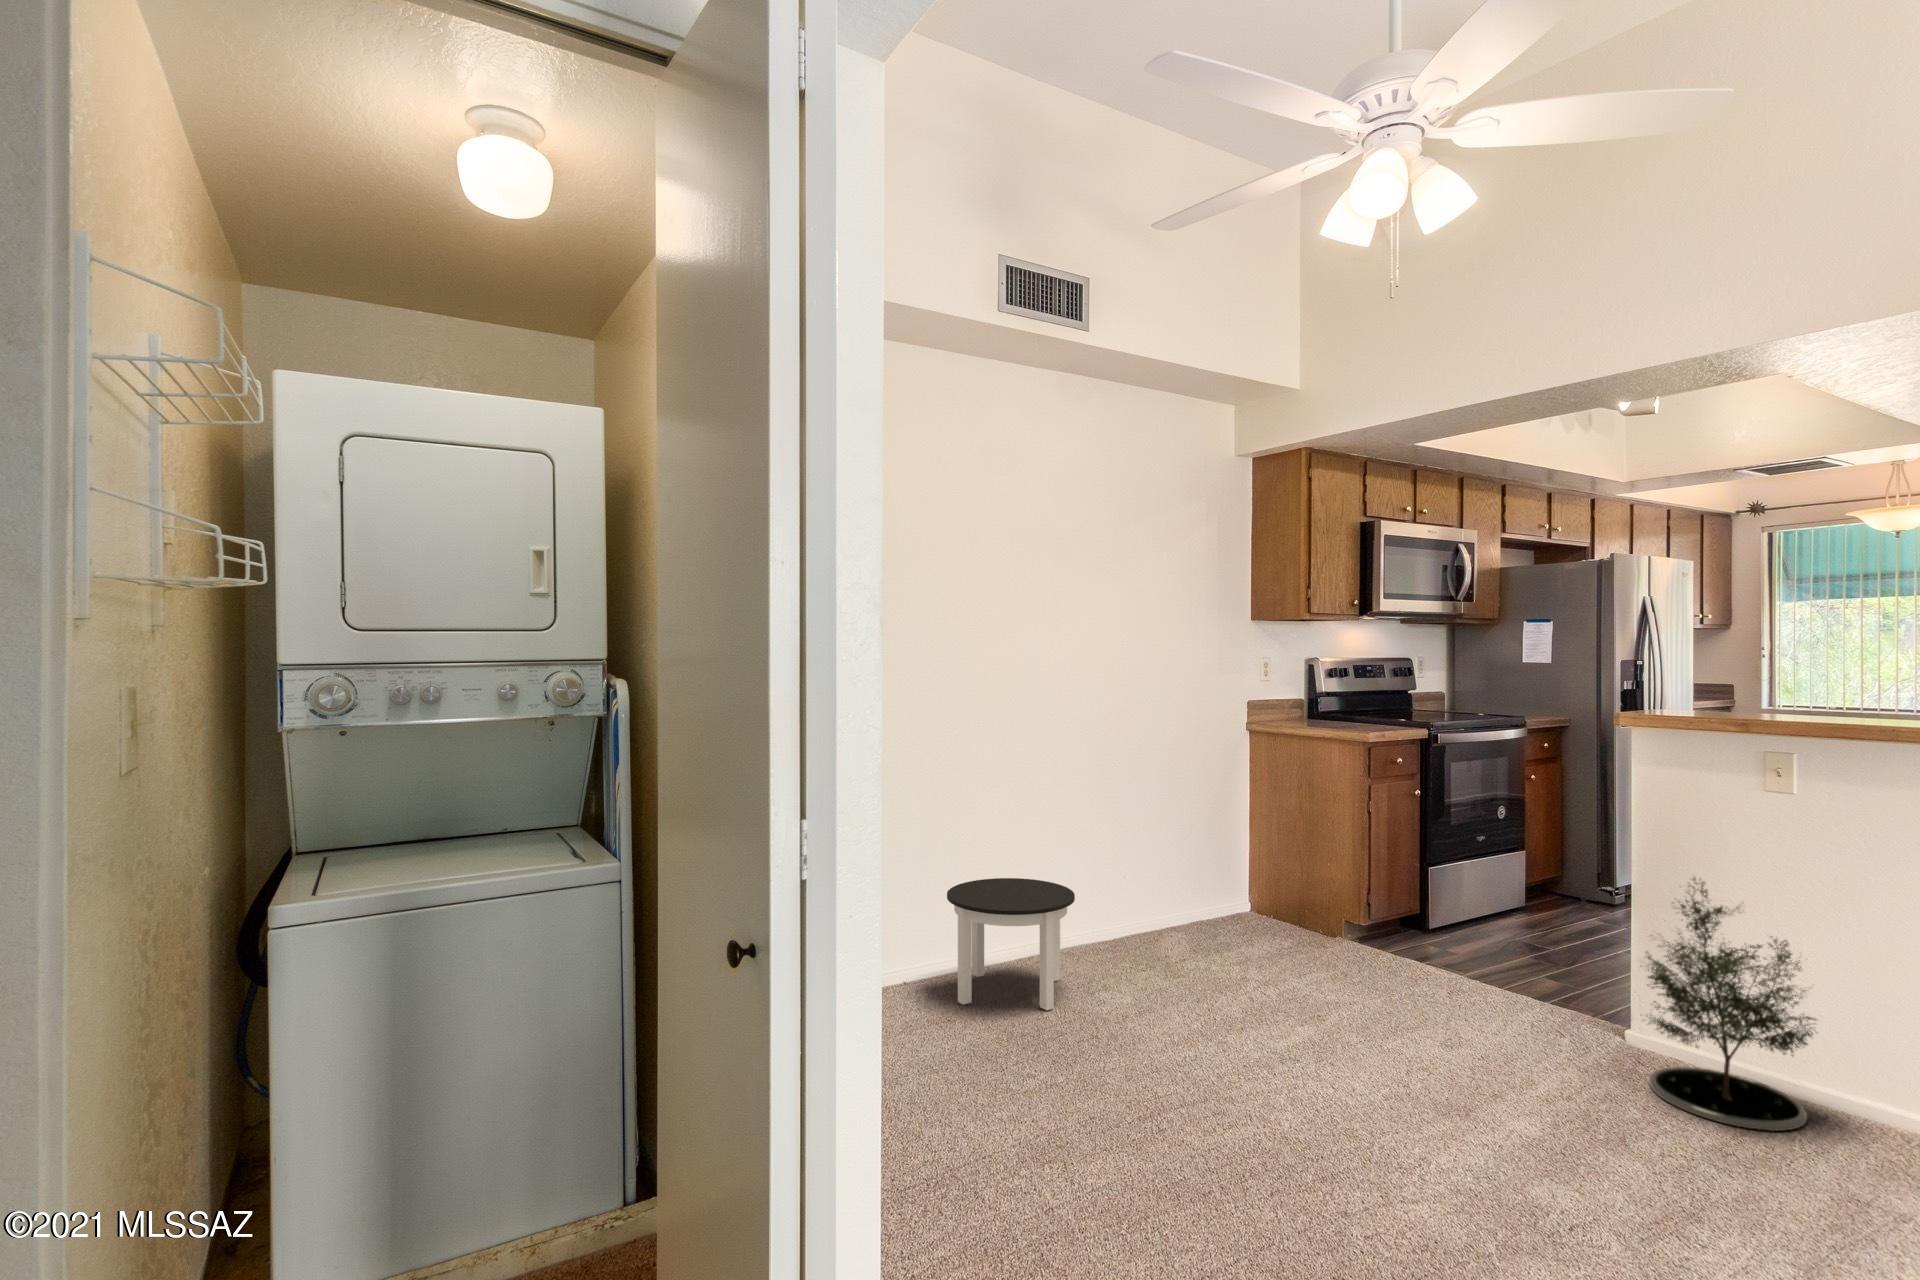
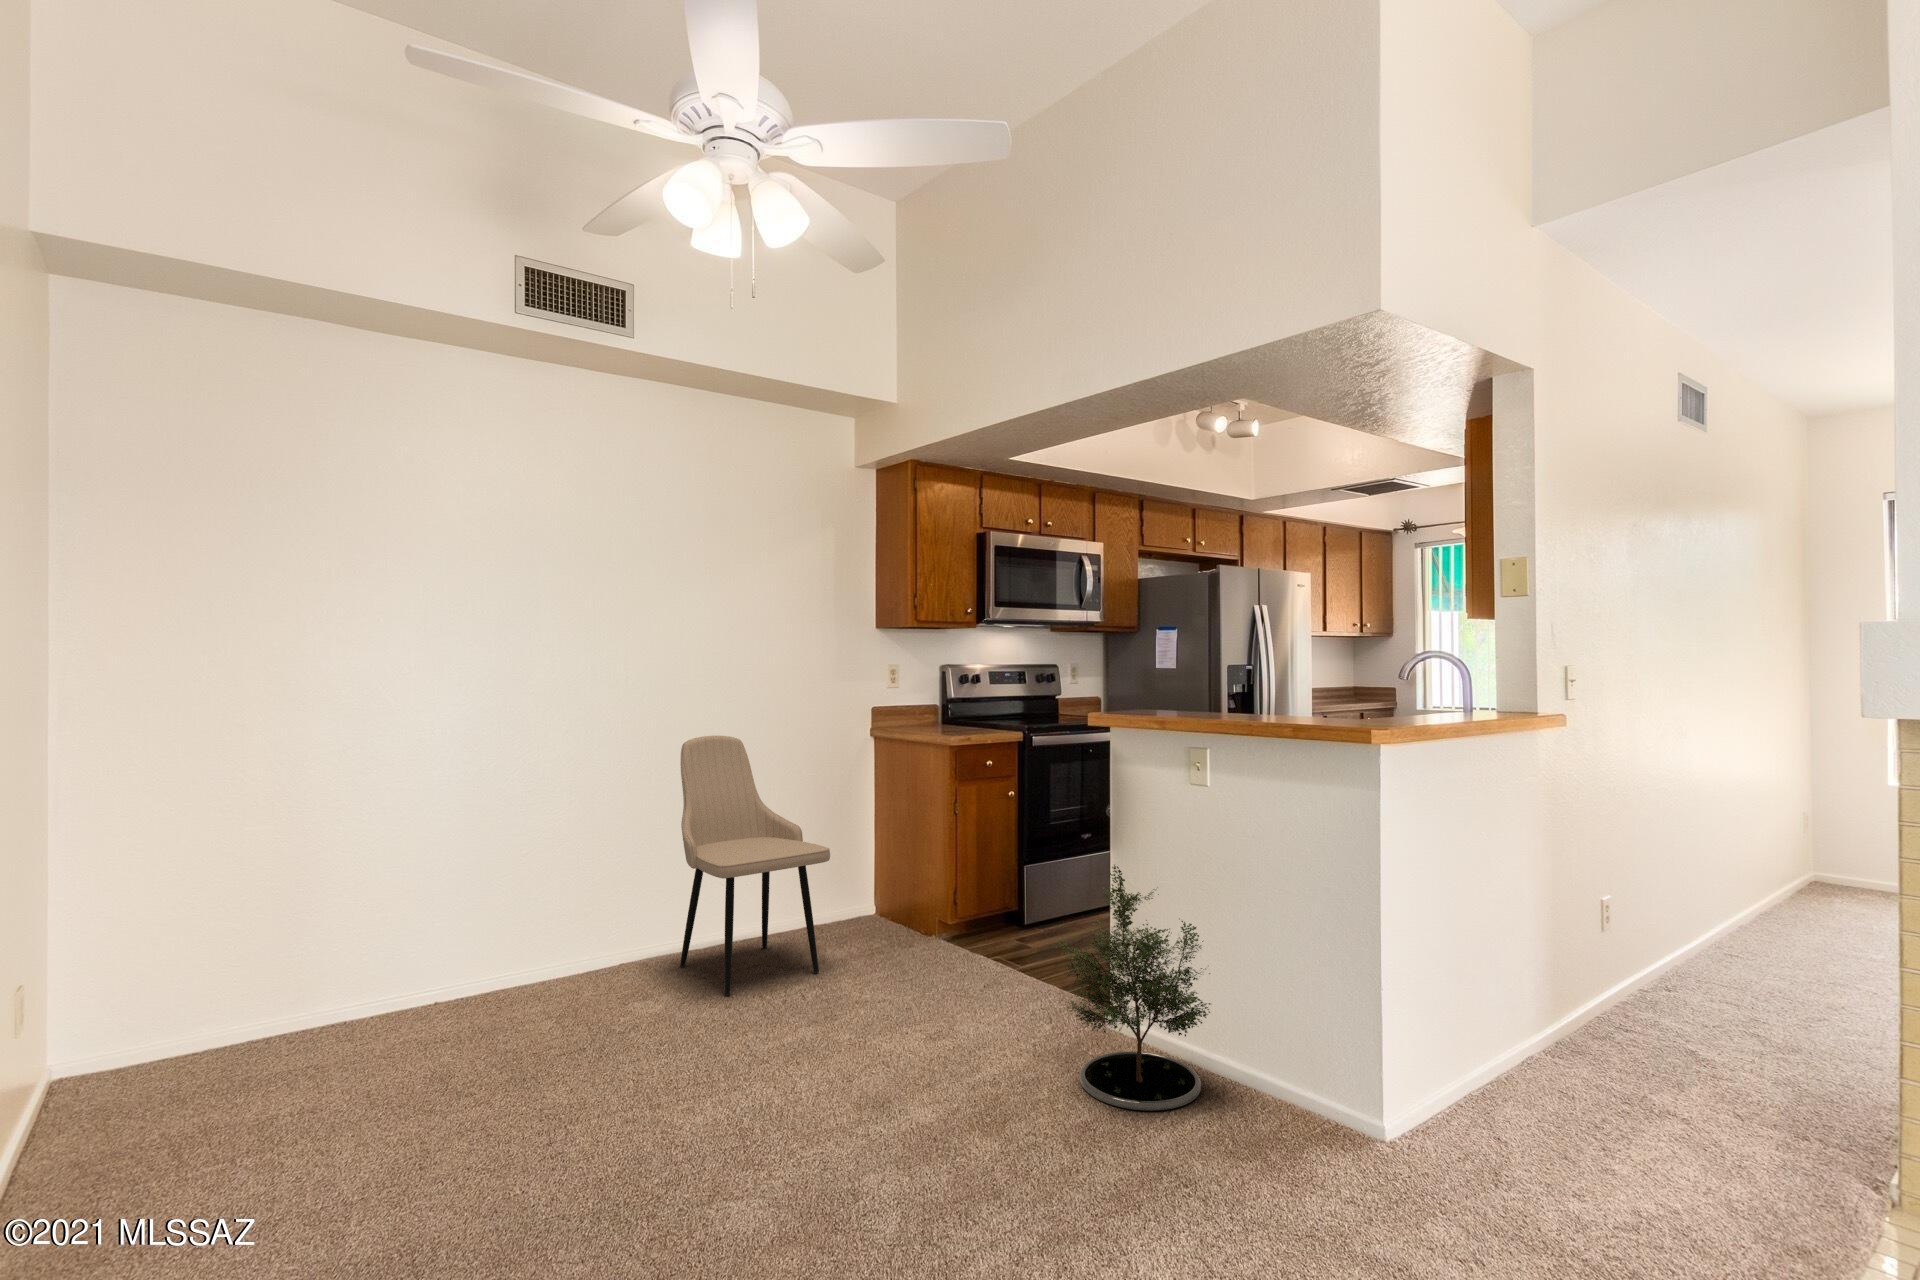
dining chair: none [1101,728,1272,989] -> present [680,736,830,996]
round table: present [947,878,1075,1010] -> none [461,890,606,1026]

